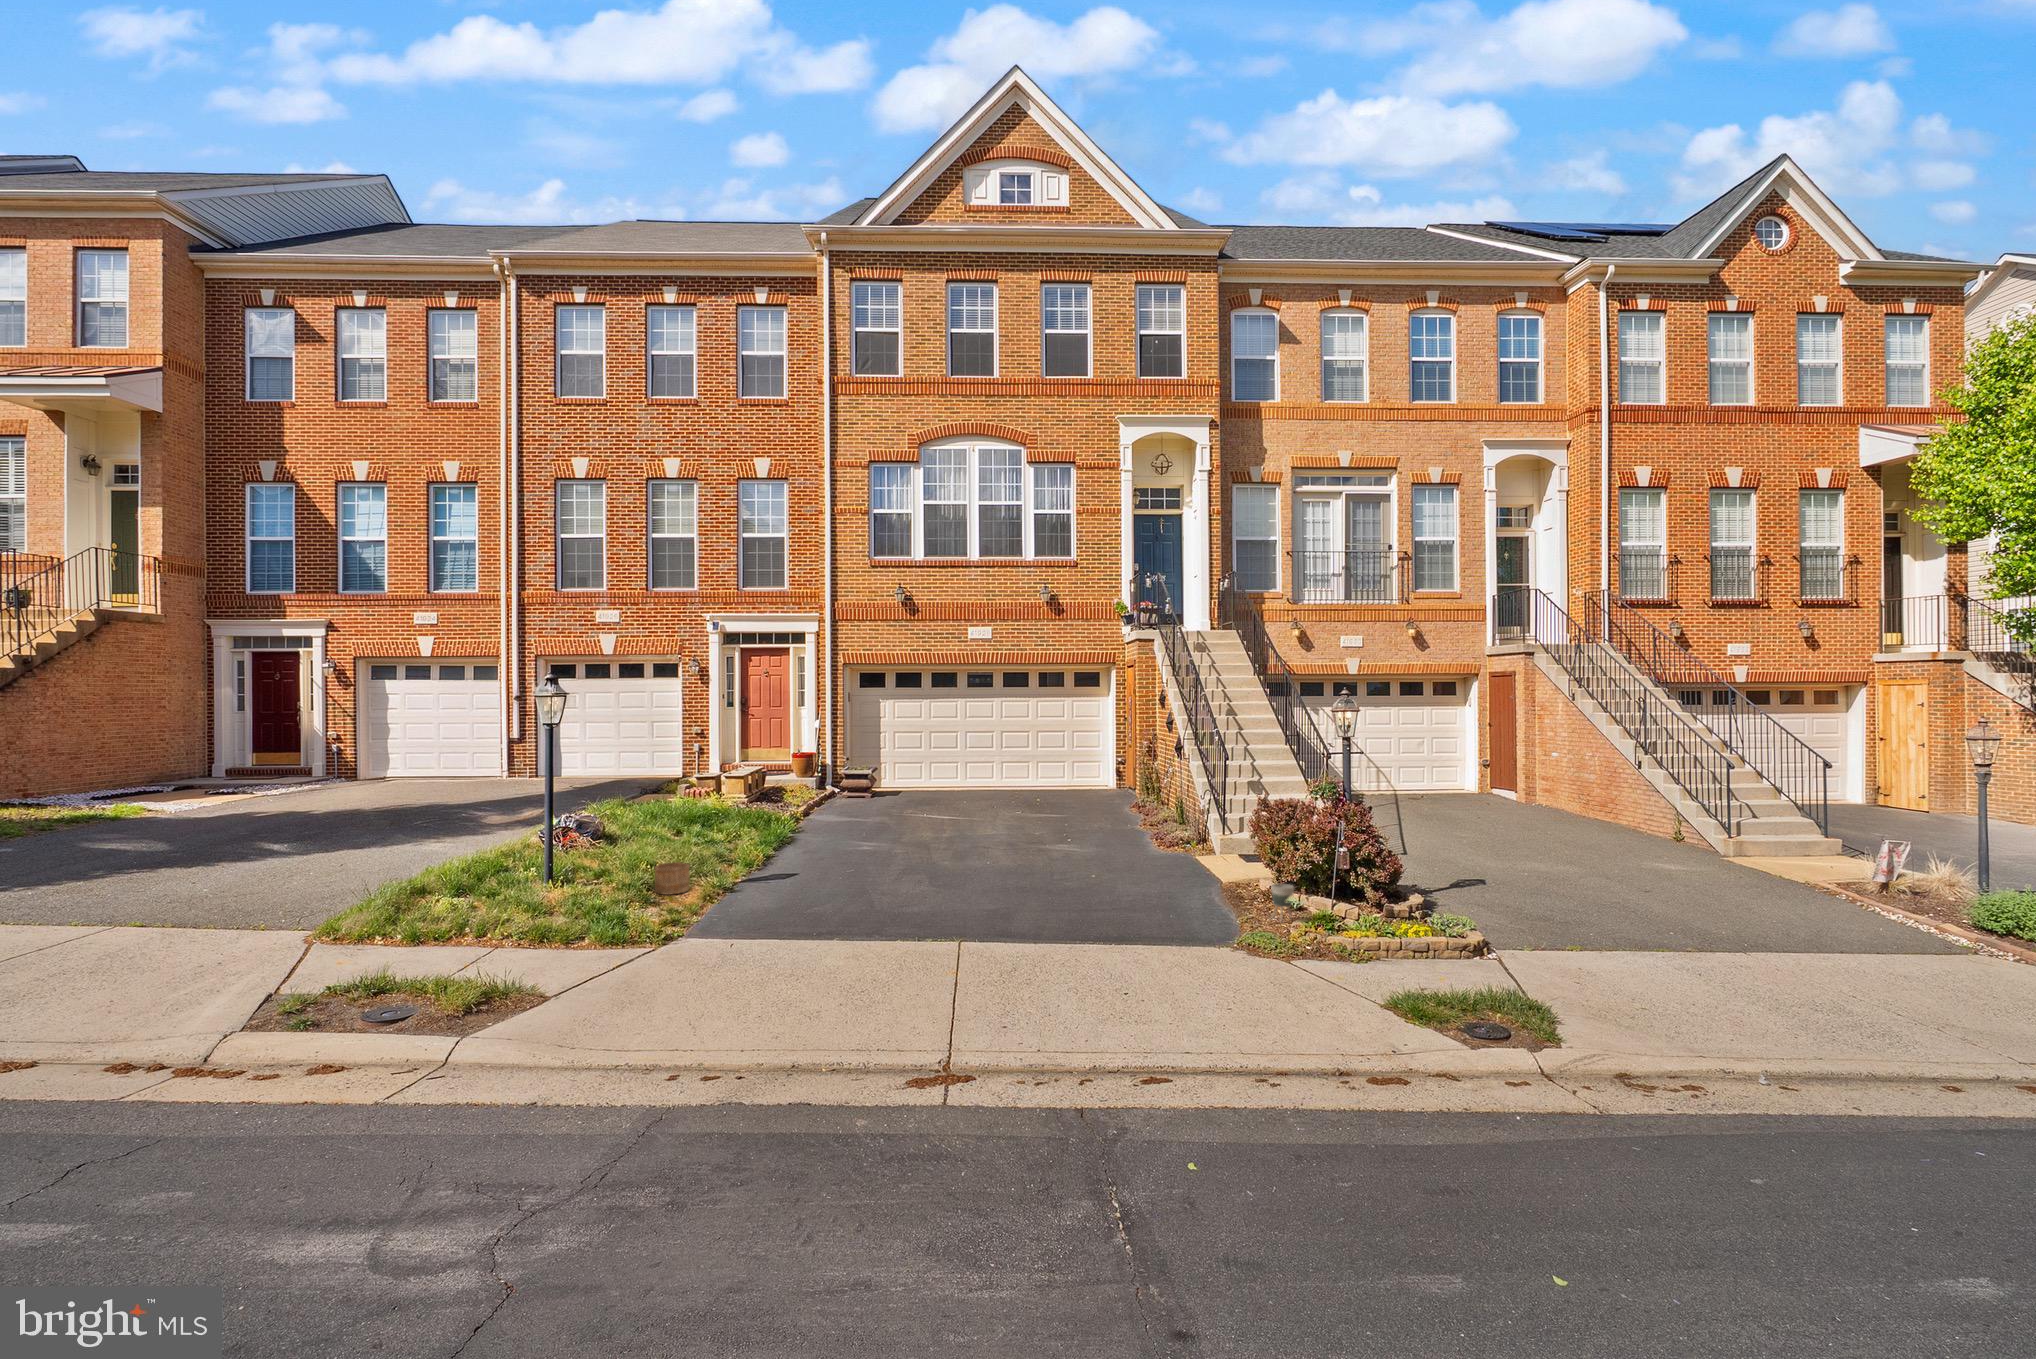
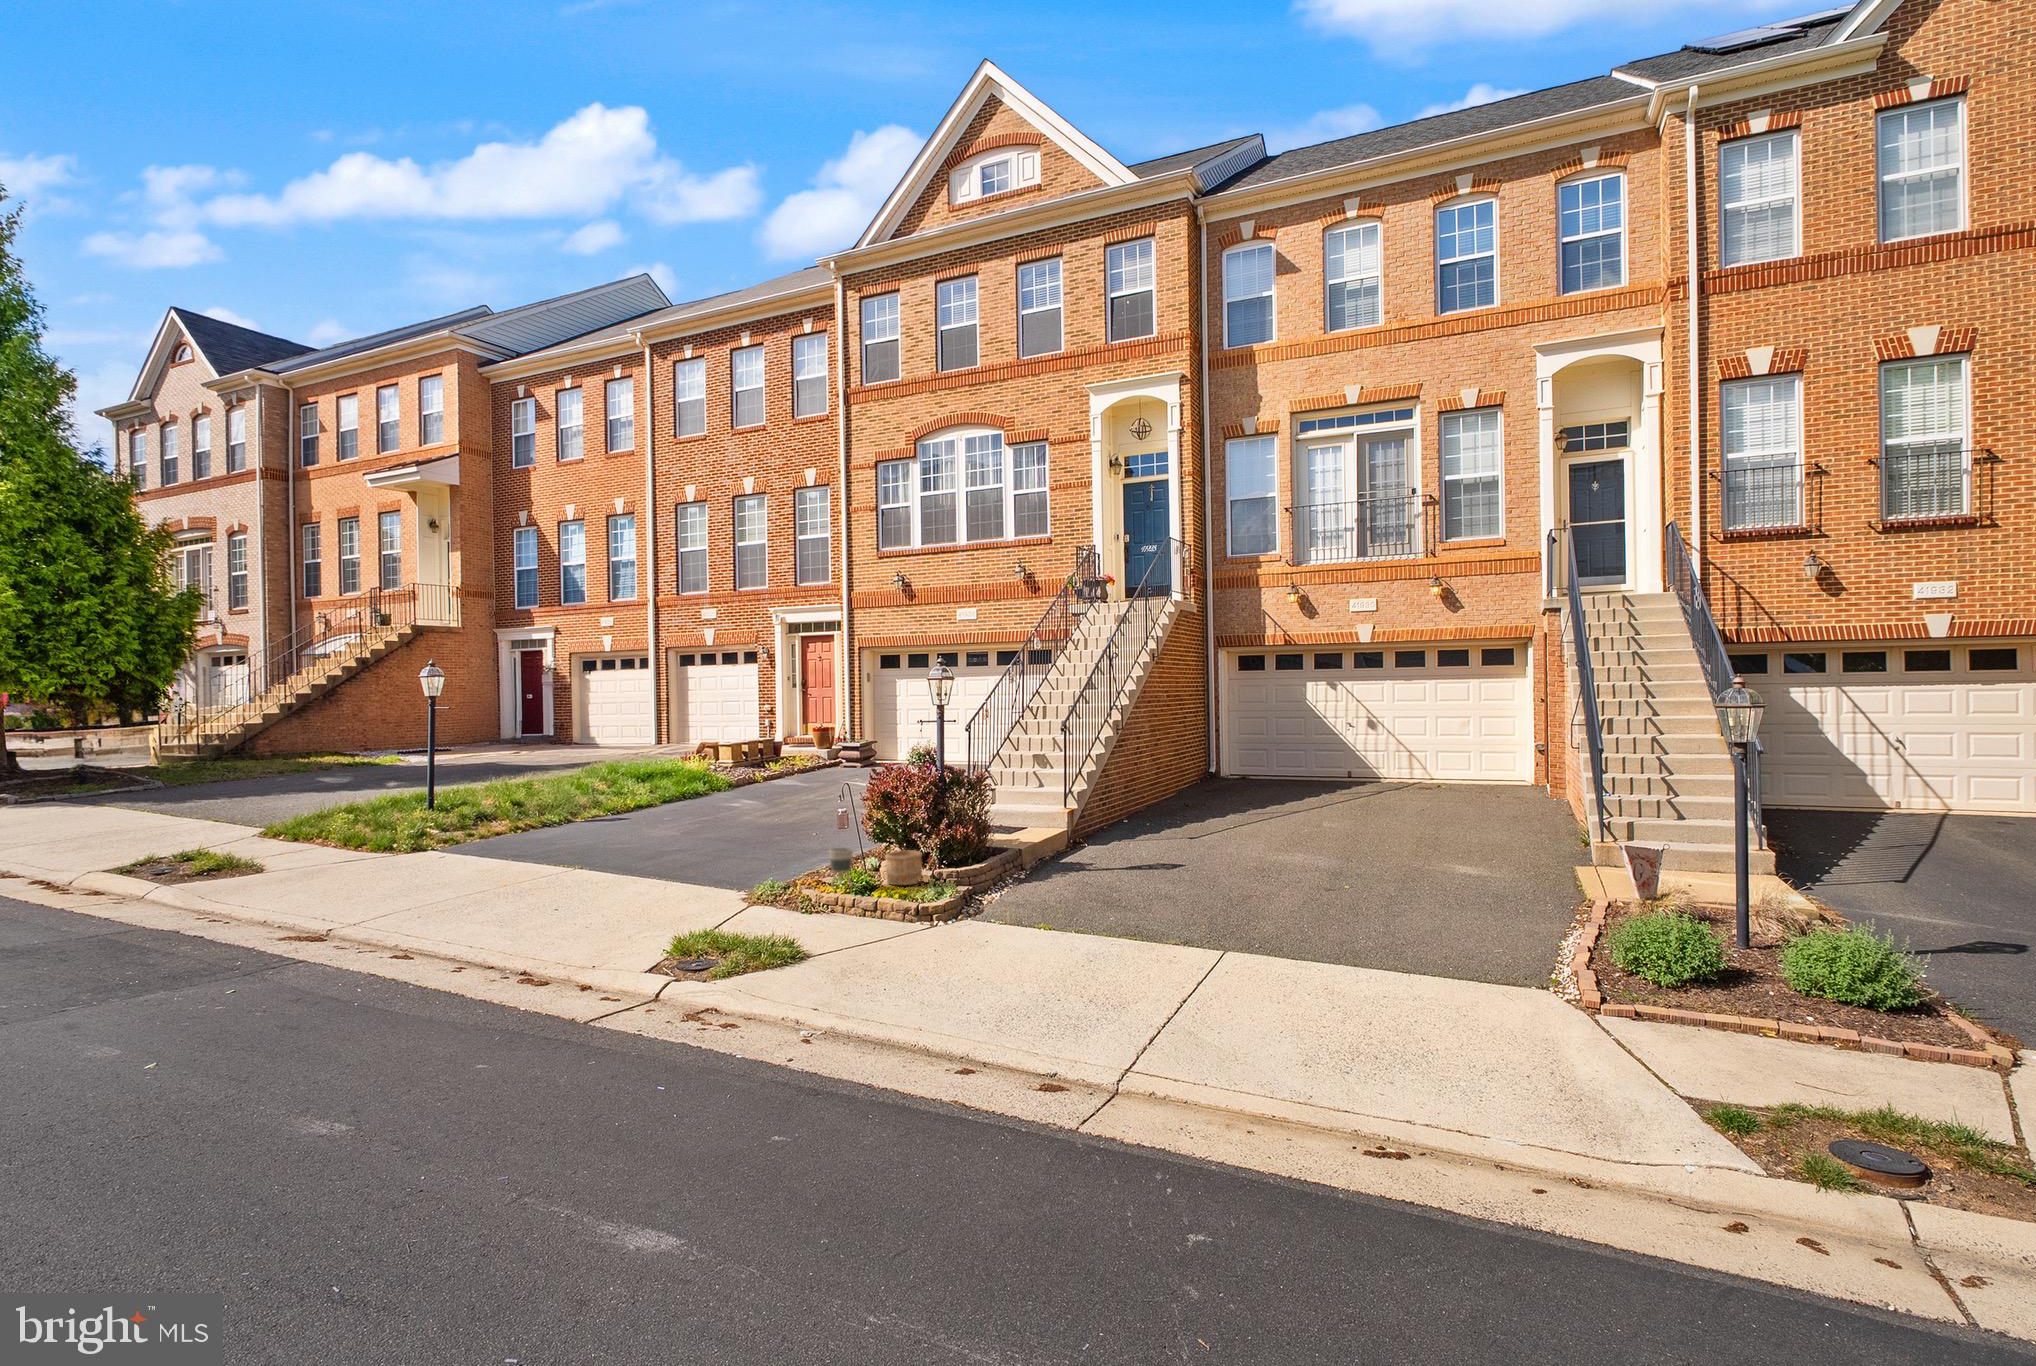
wooden bucket: present [654,862,690,895] -> present [885,850,922,885]

